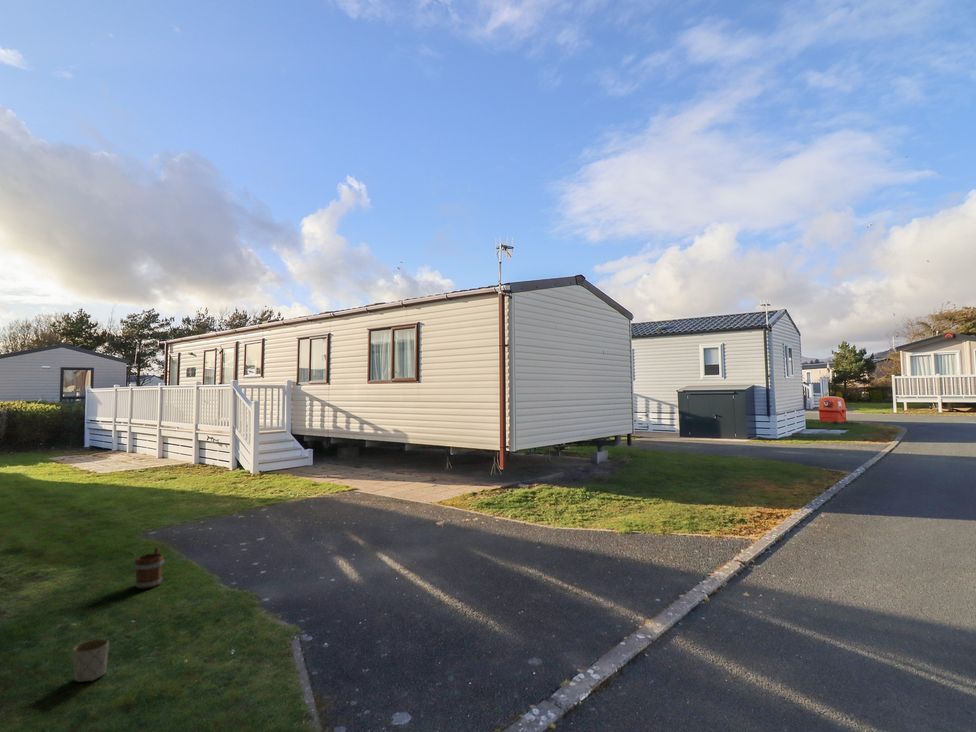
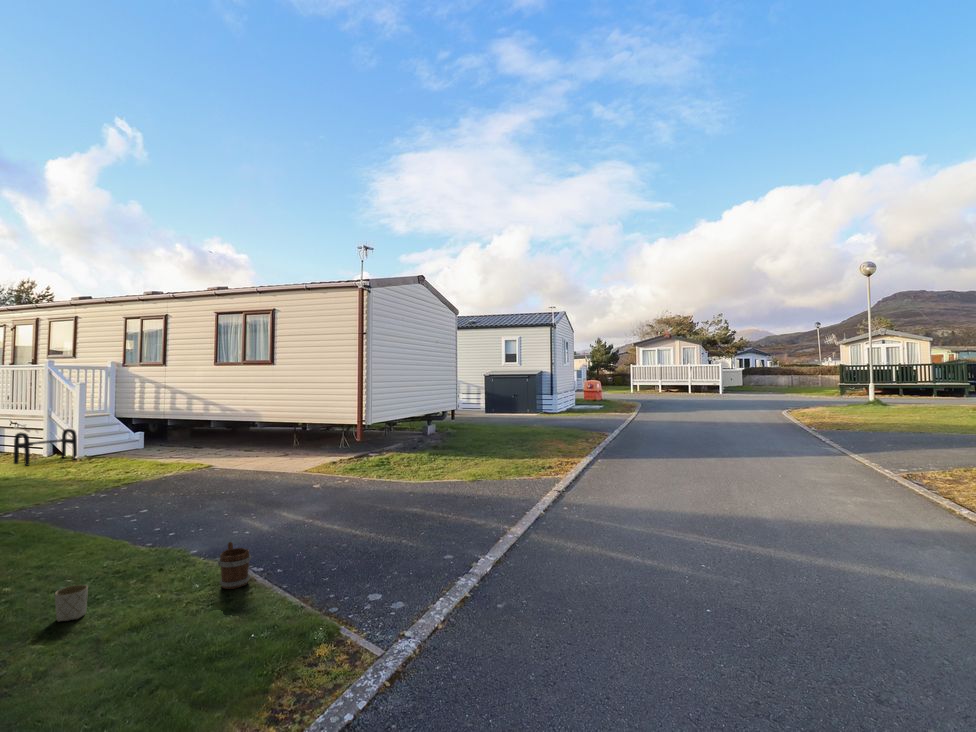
bench: none [202,445,251,479] -> present [14,429,77,466]
bucket: present [134,548,164,589] -> present [218,542,251,589]

